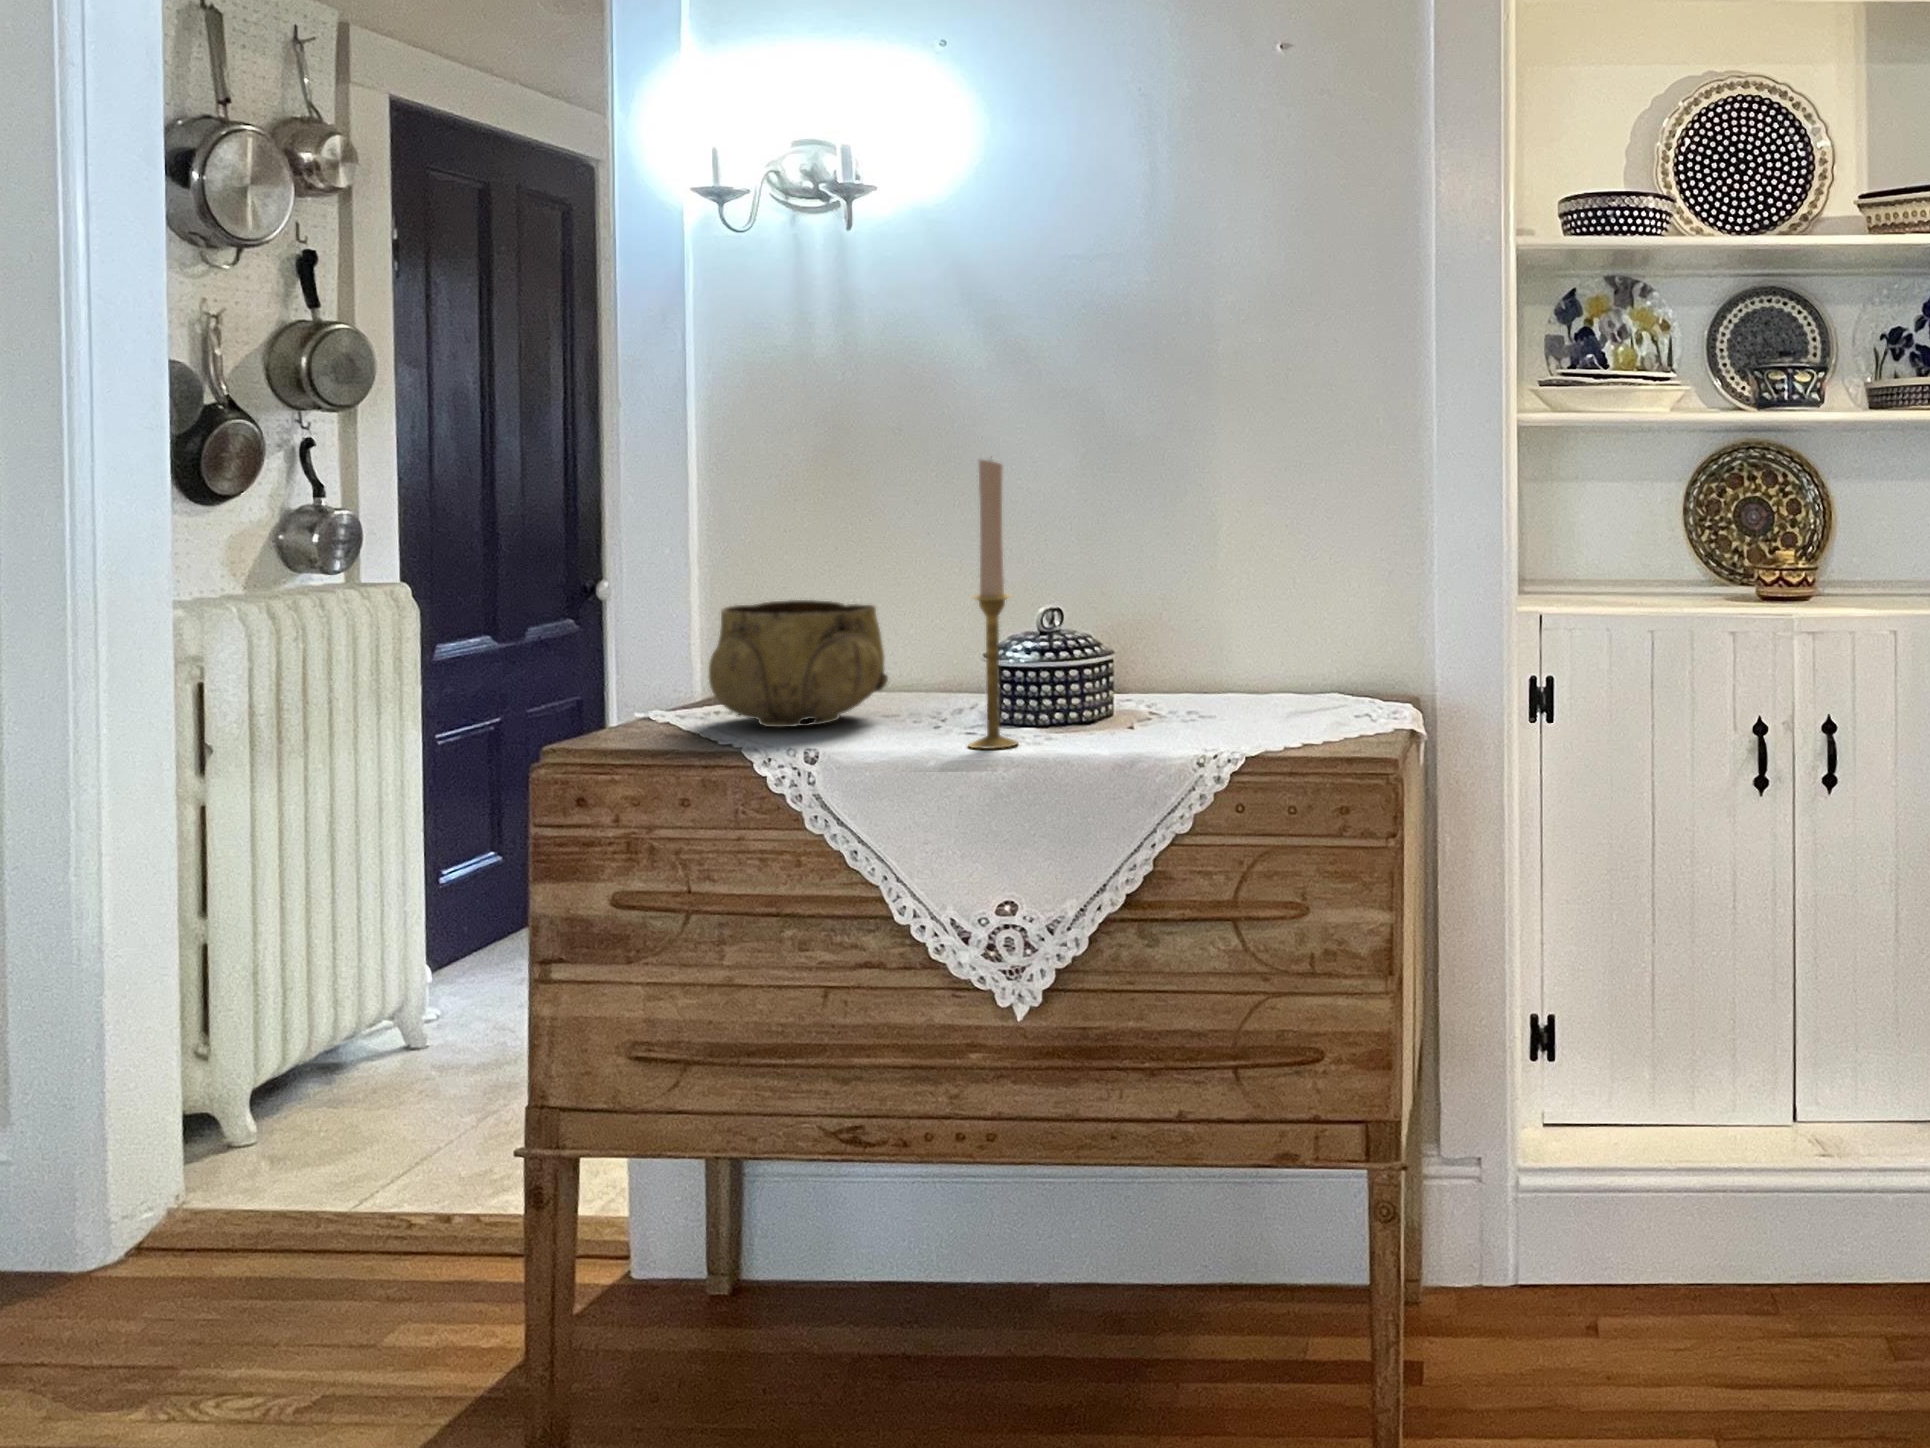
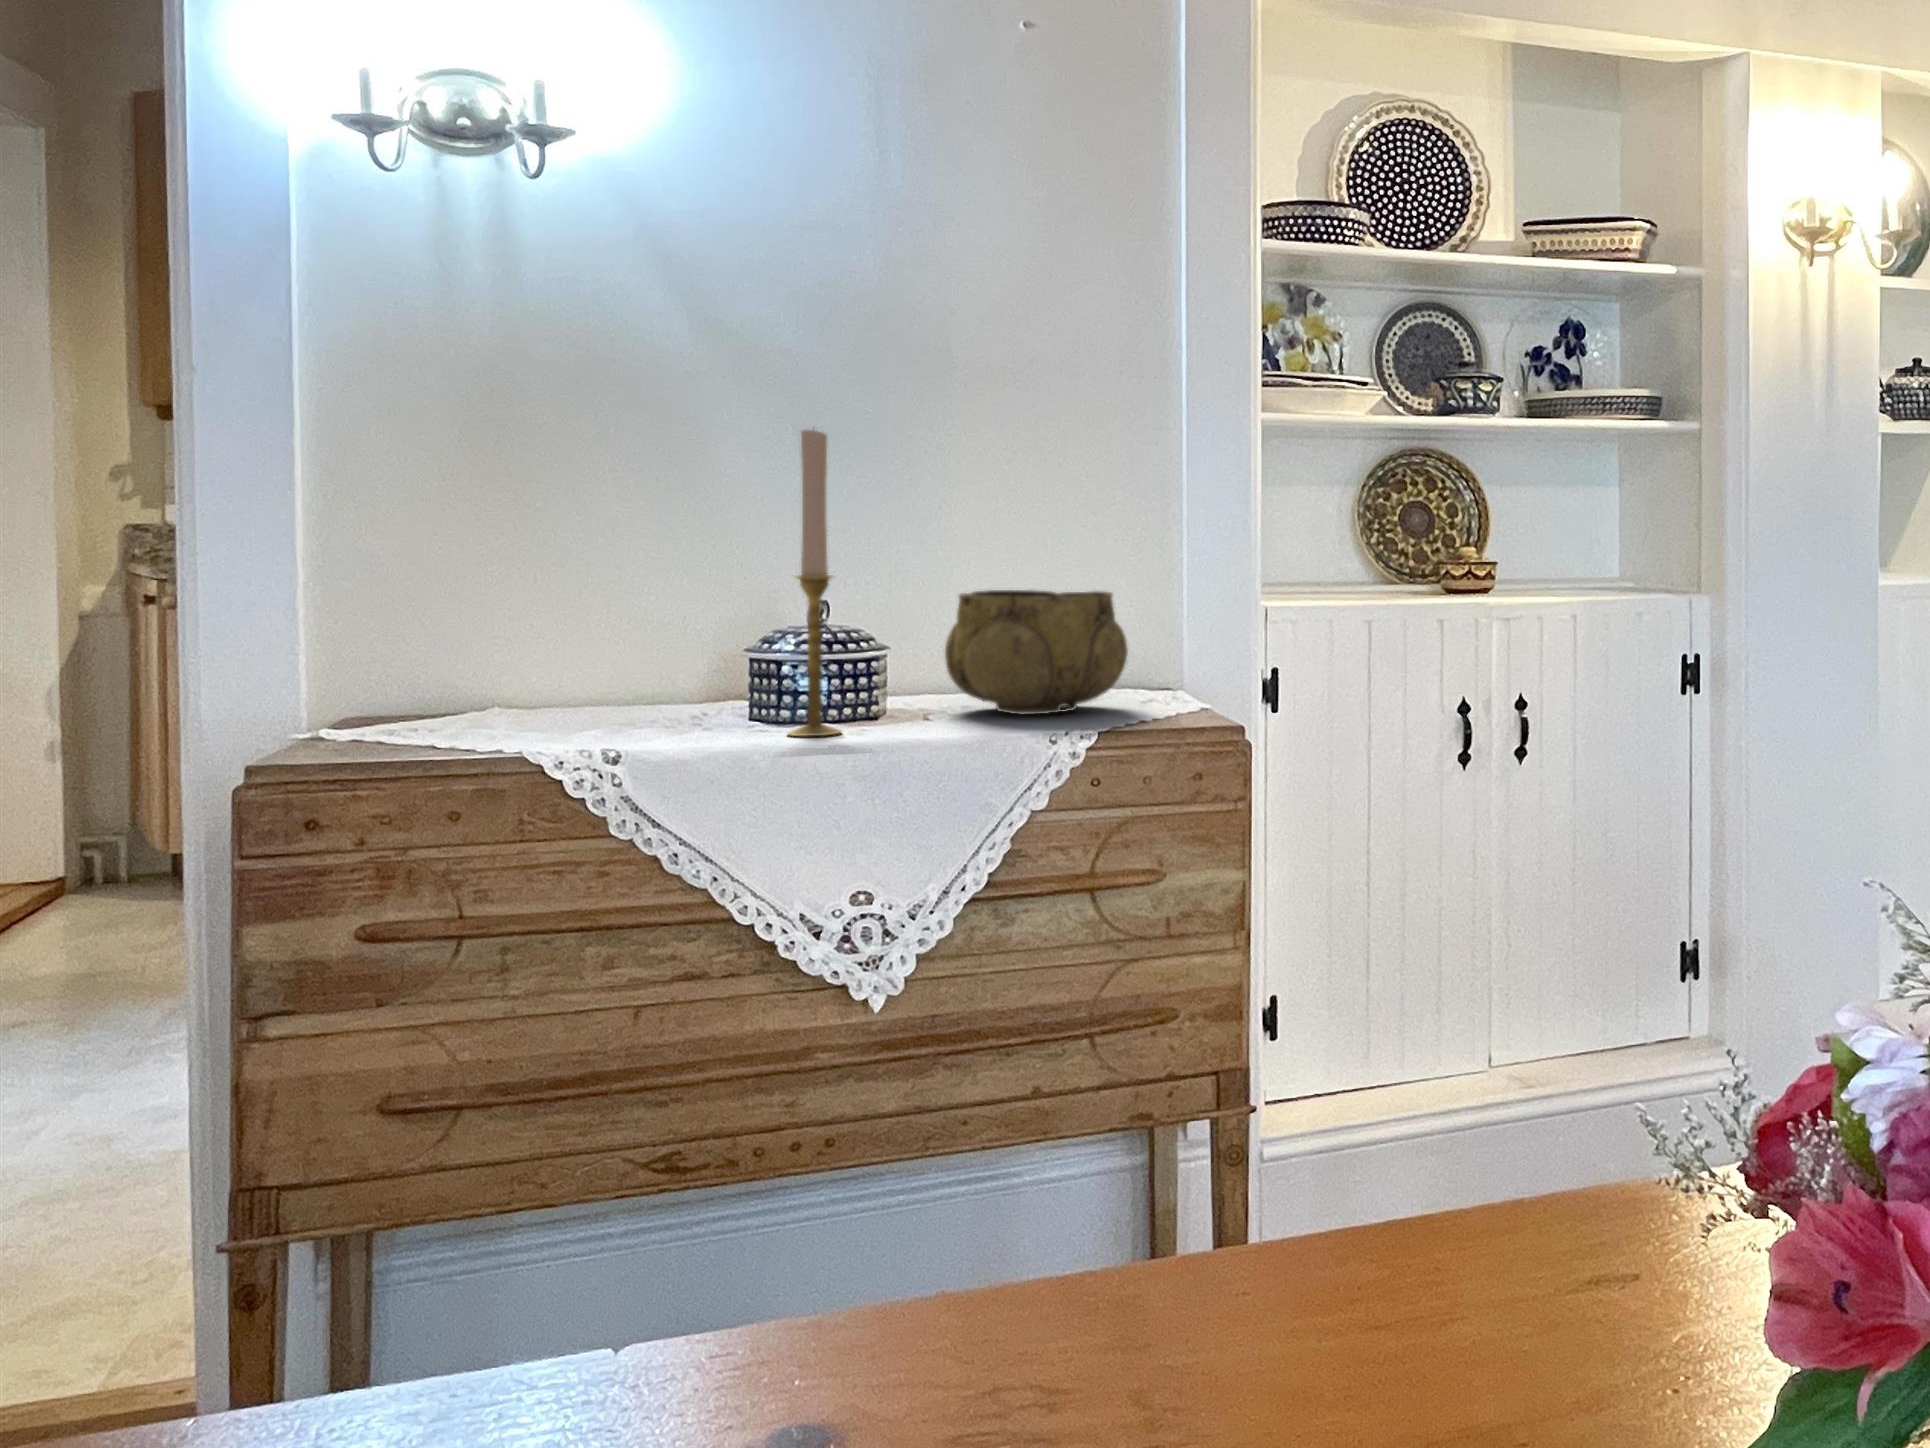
decorative bowl: present [709,600,888,727] -> present [945,590,1128,715]

